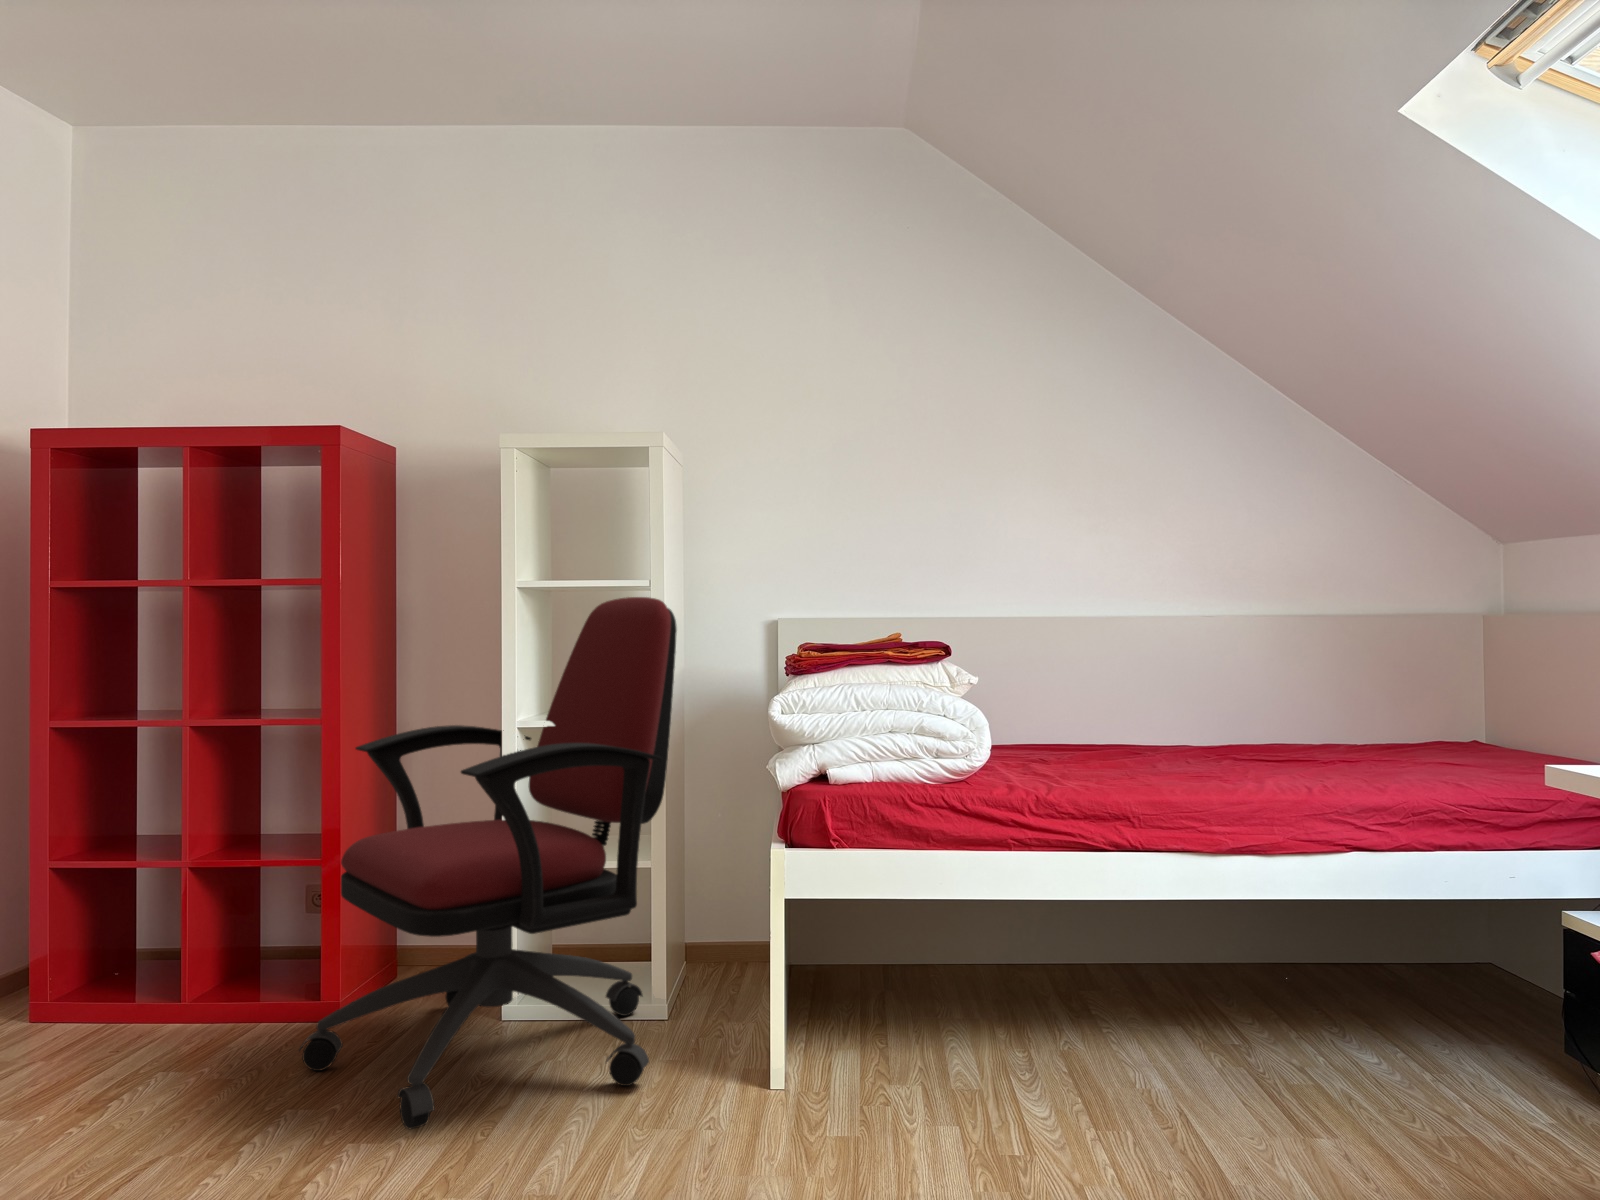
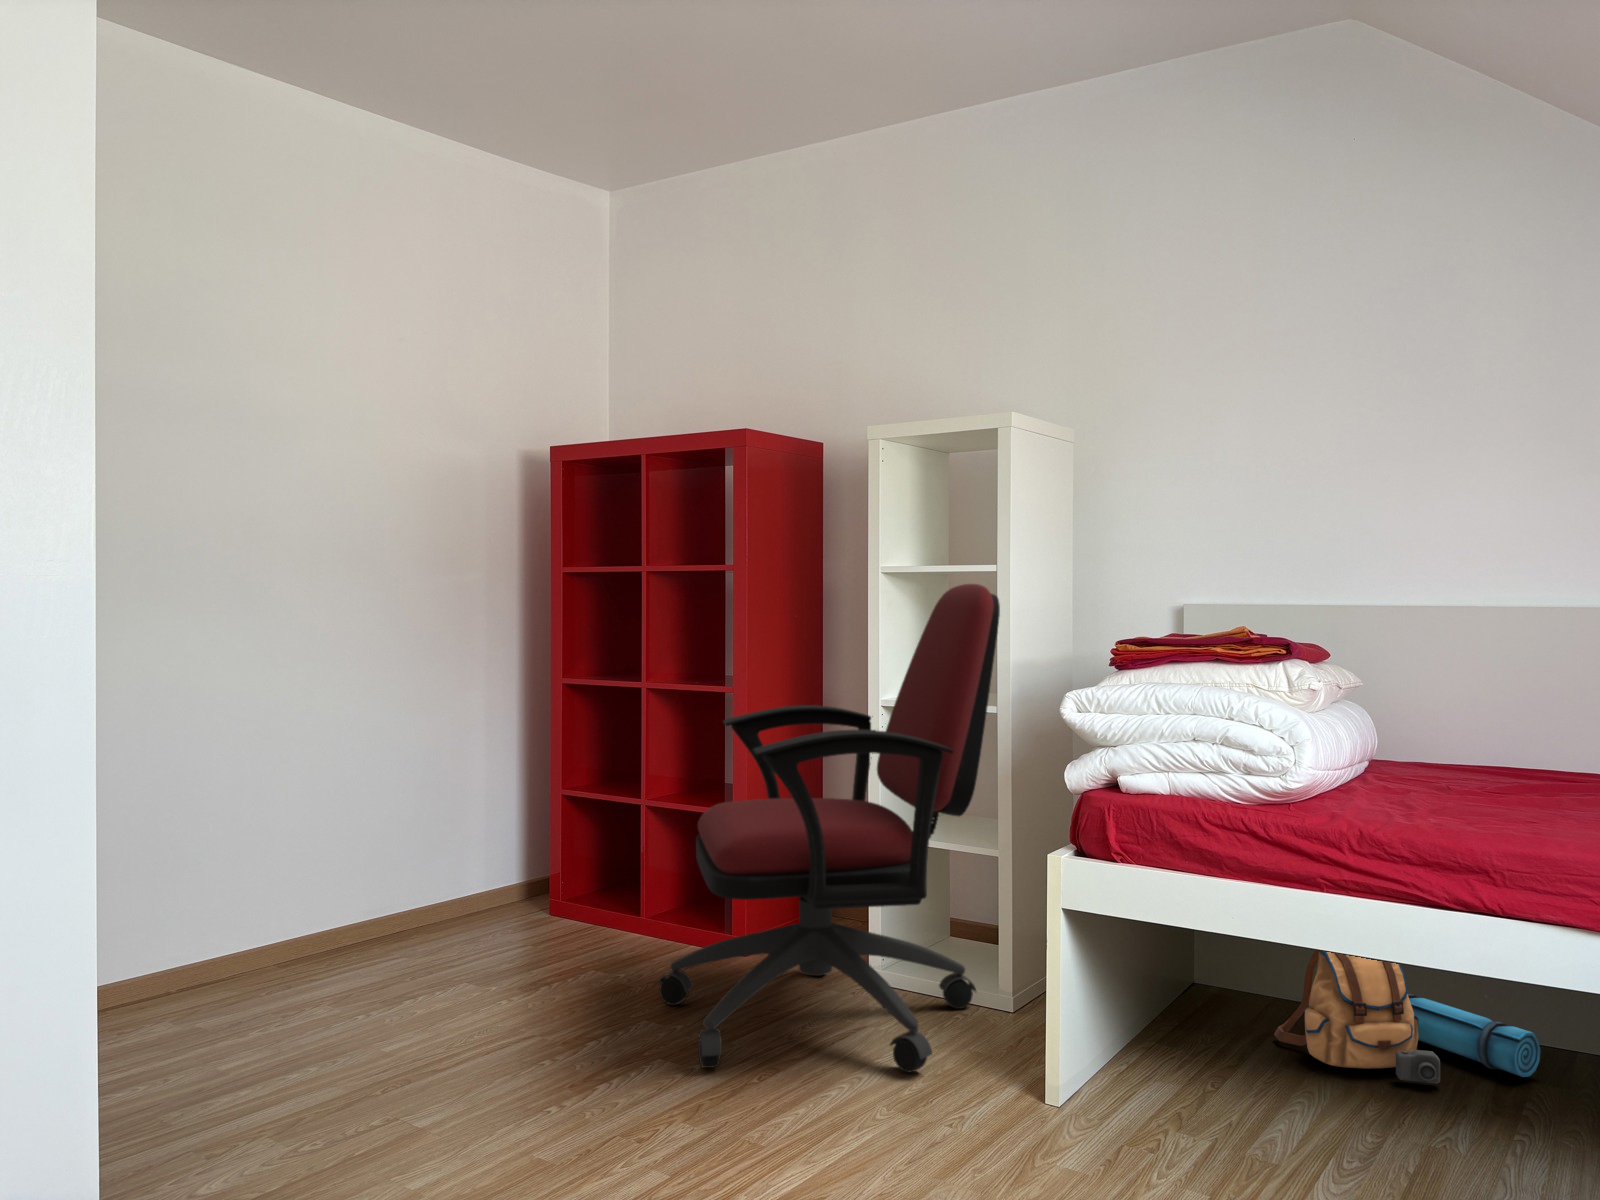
backpack: none [904,882,1098,1005] -> present [1274,950,1540,1084]

